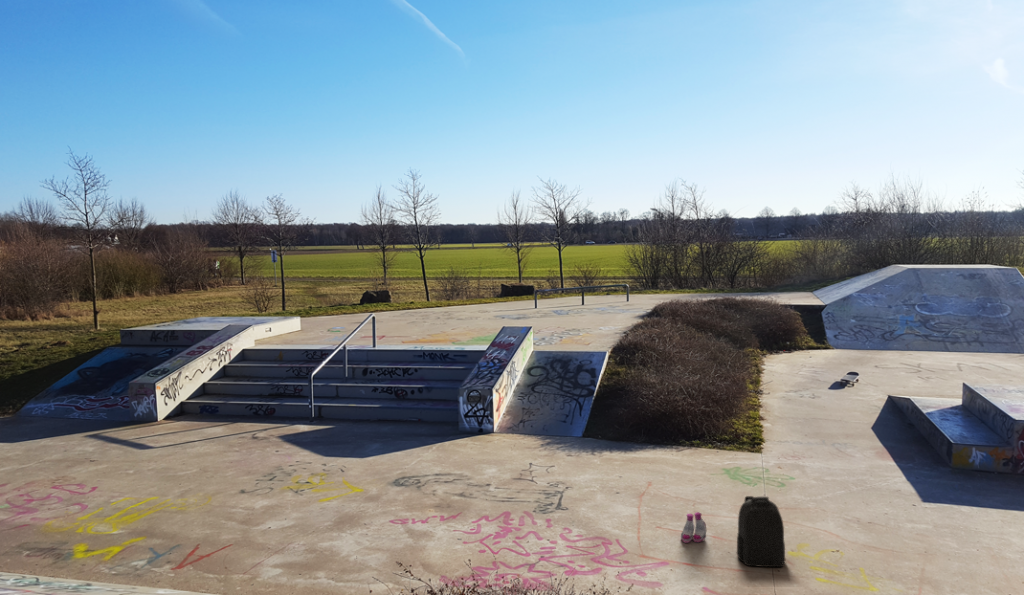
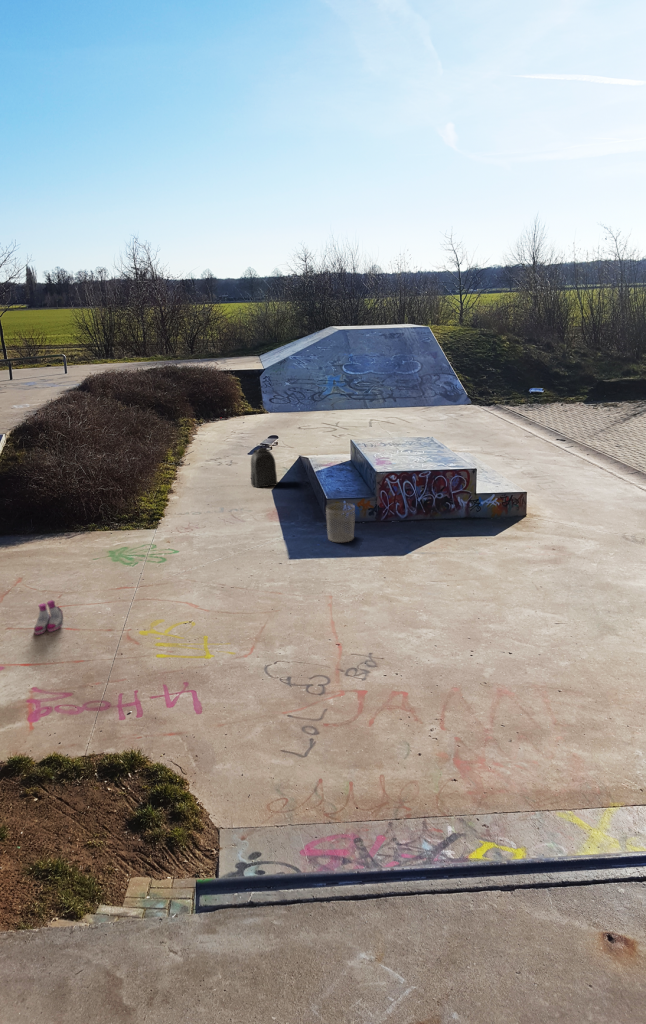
waste bin: none [968,458,1008,504] -> present [326,503,355,543]
backpack: present [737,496,785,567] -> present [251,448,277,487]

